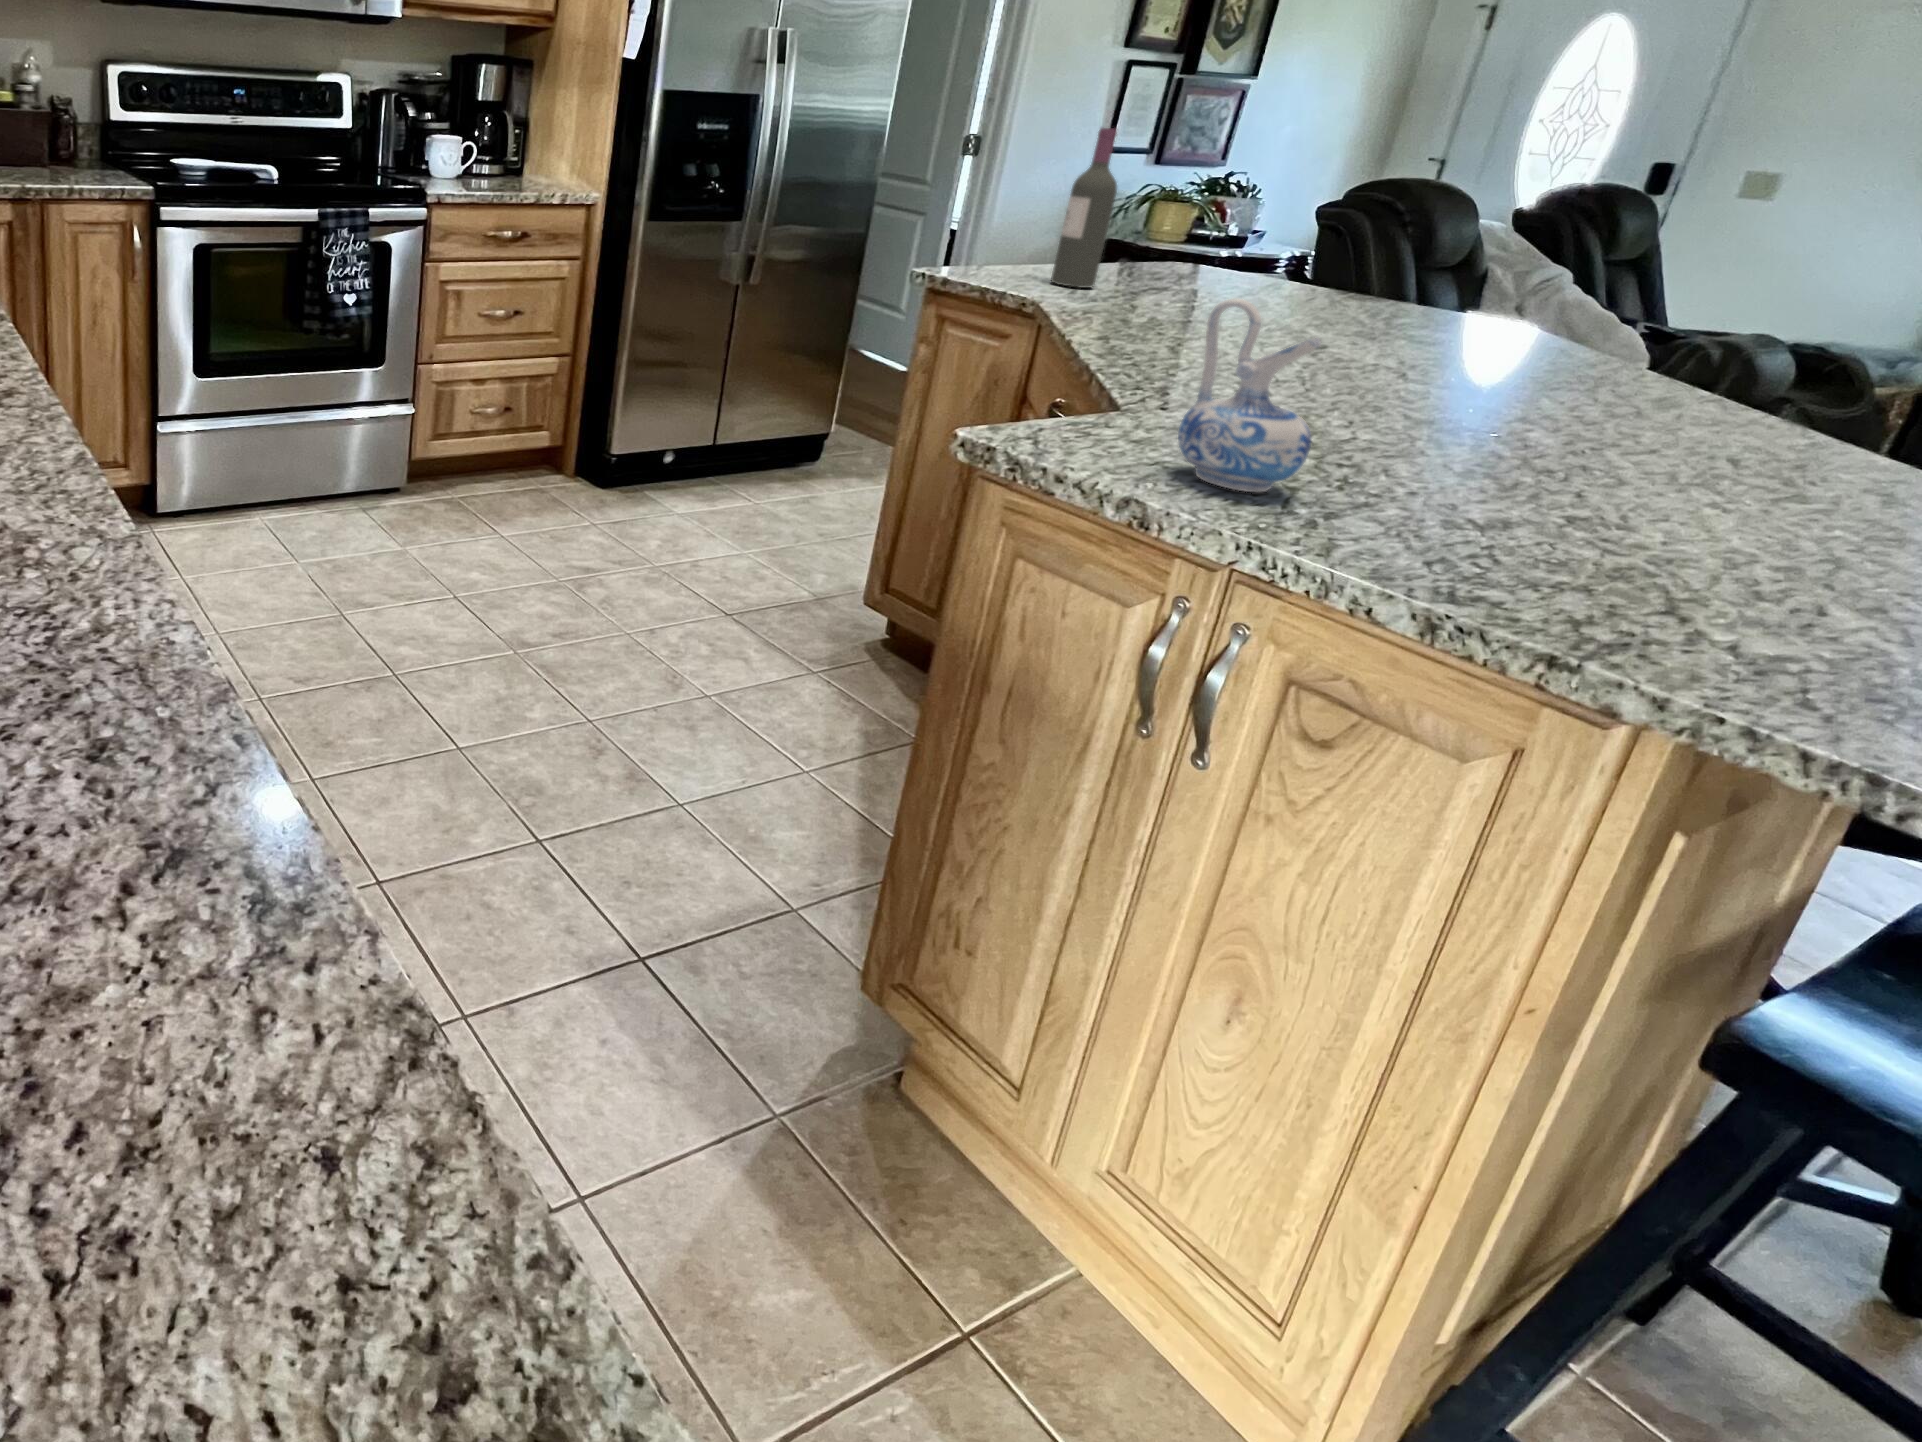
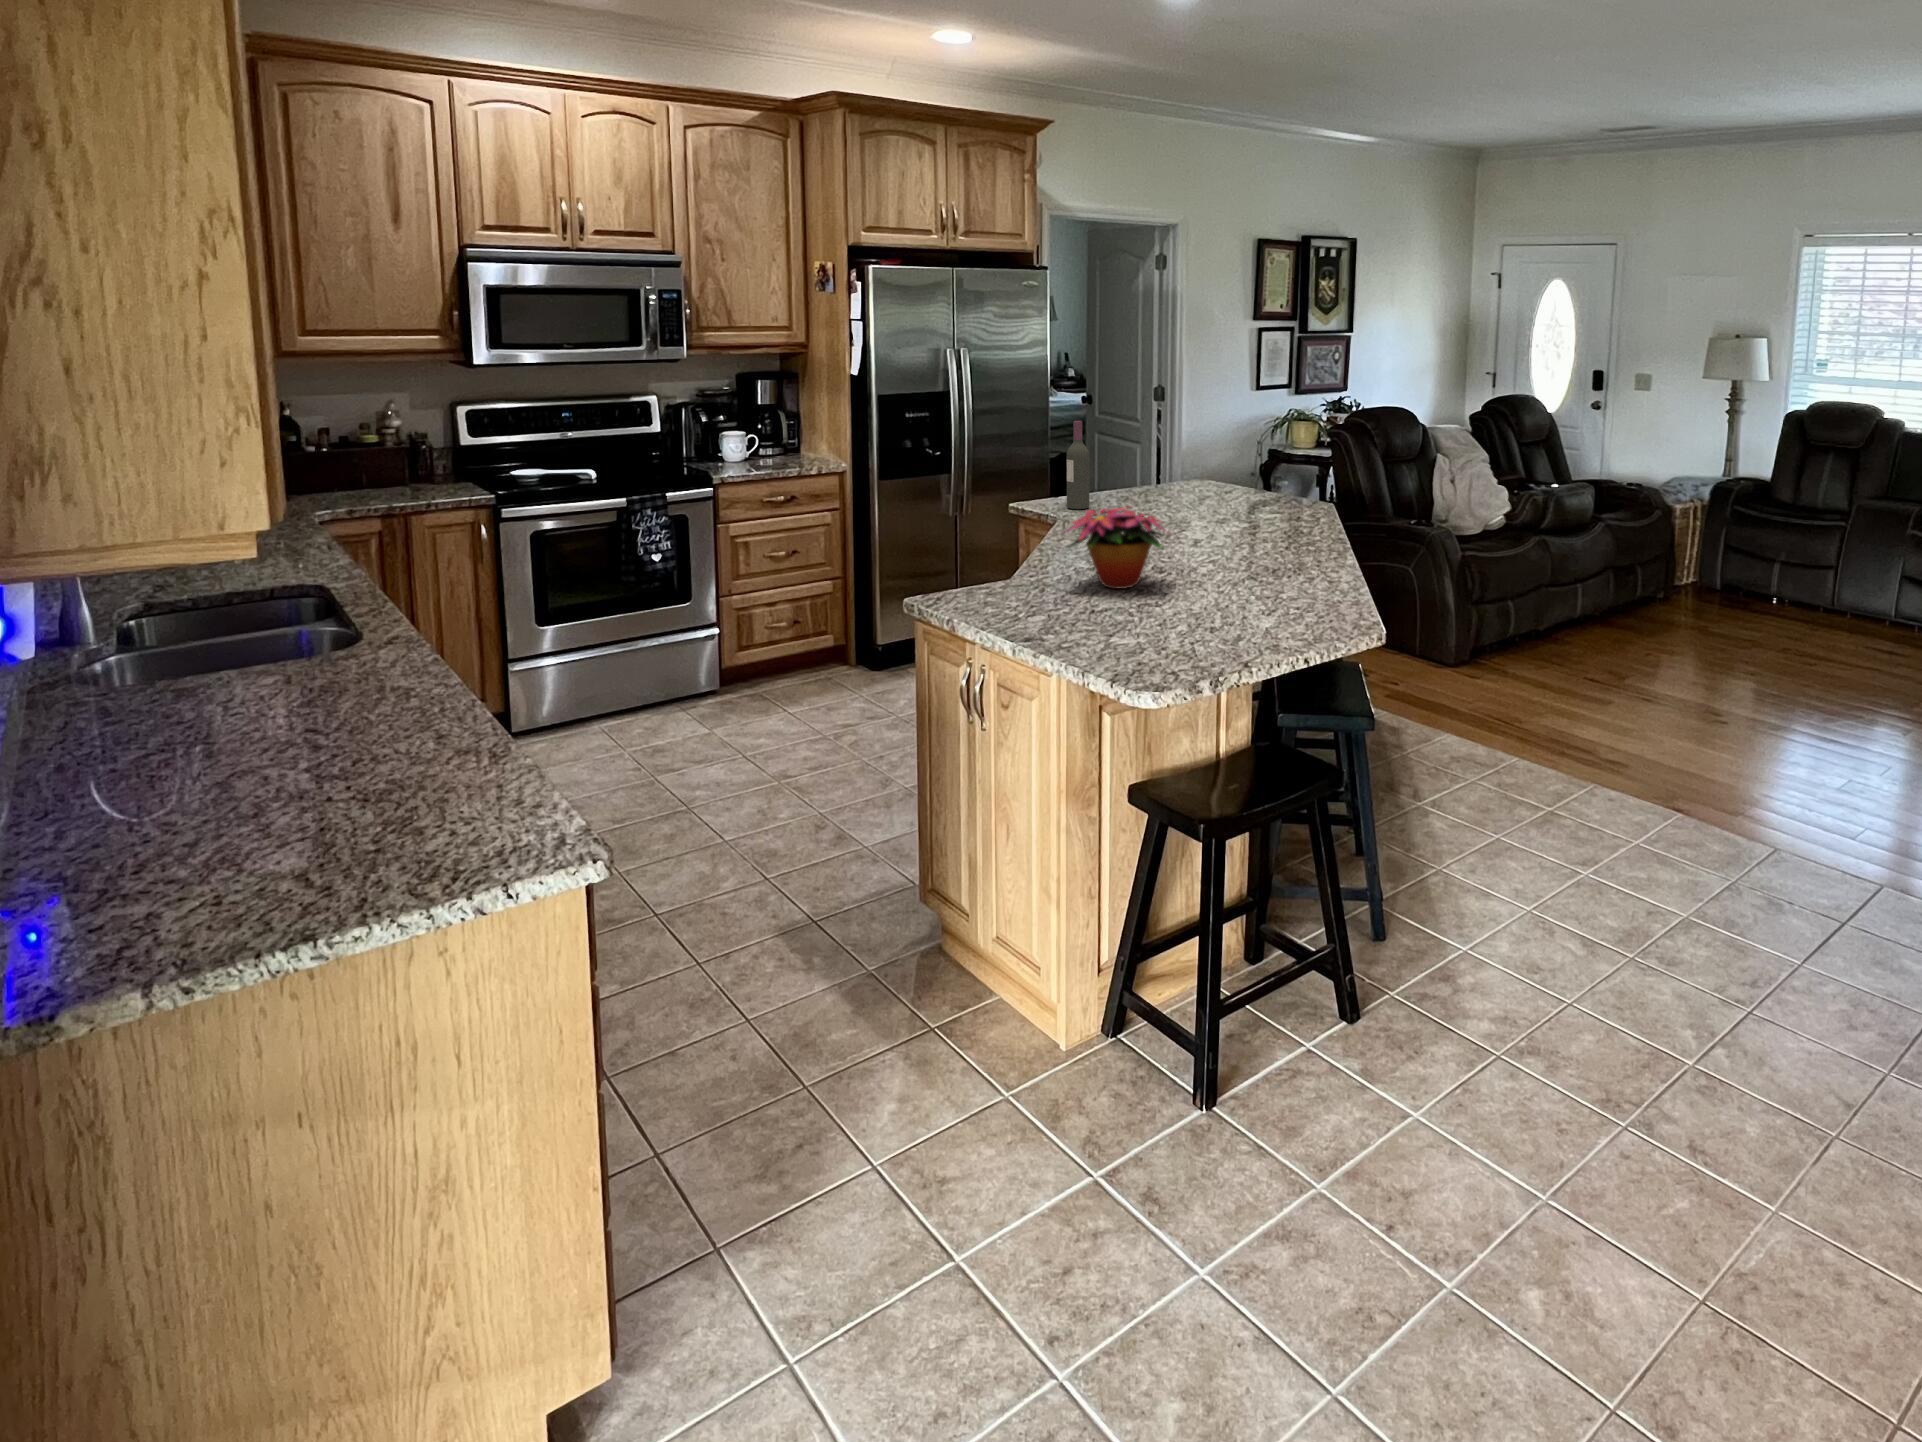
flower arrangement: none [1384,280,1778,479] -> present [1068,507,1162,589]
ceramic pitcher: present [1178,299,1321,492] -> none [953,531,998,609]

